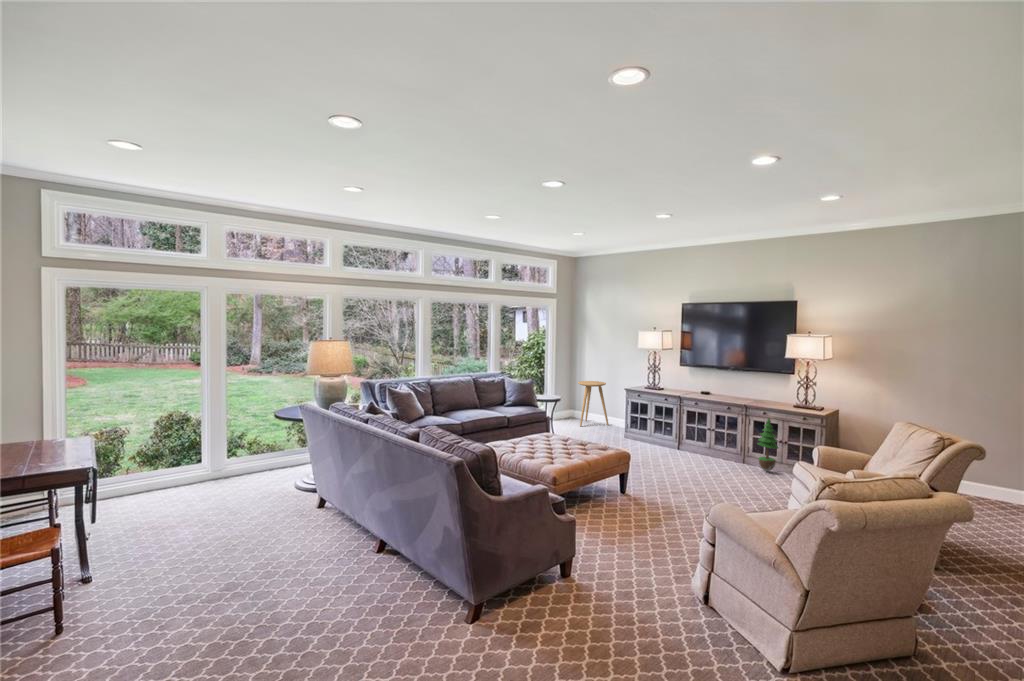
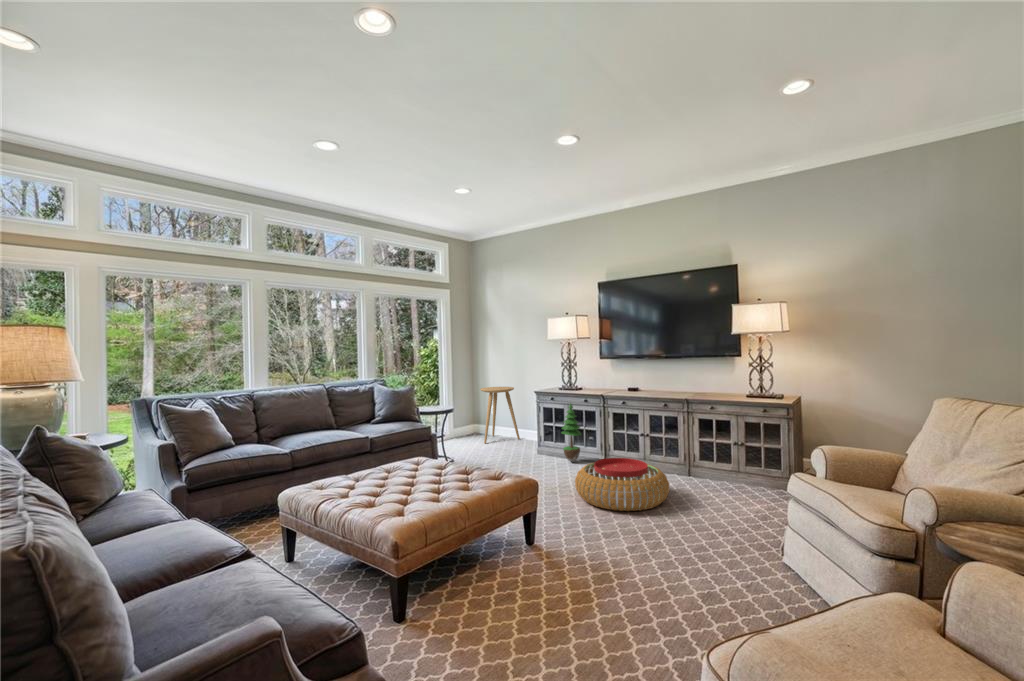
potted tree: present [757,418,778,472] -> present [561,404,582,462]
pouf: none [654,445,723,482] -> present [575,458,669,511]

